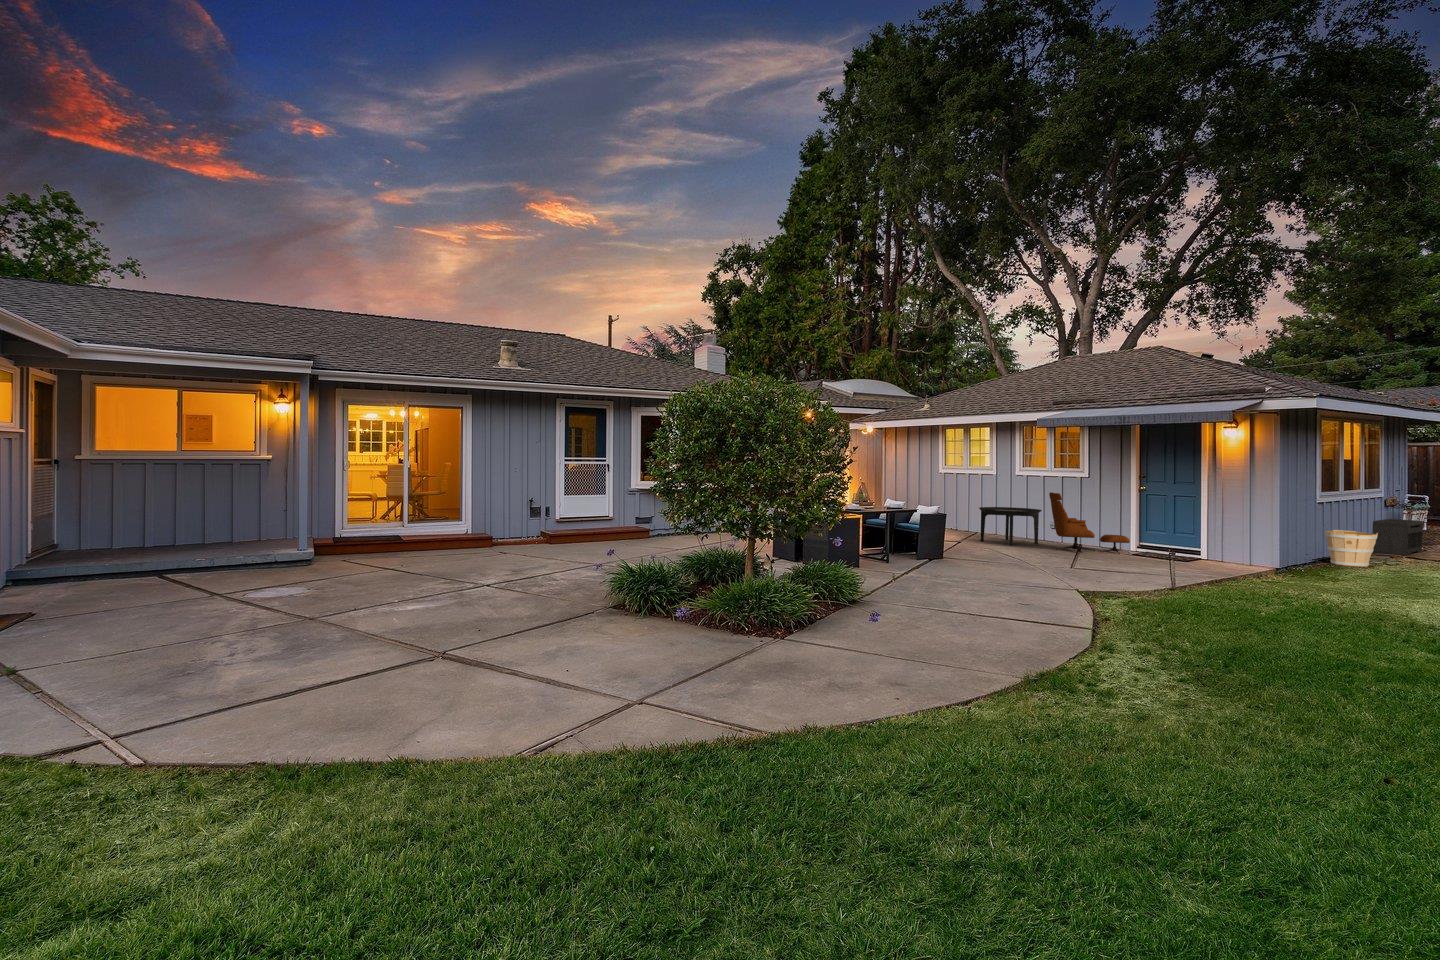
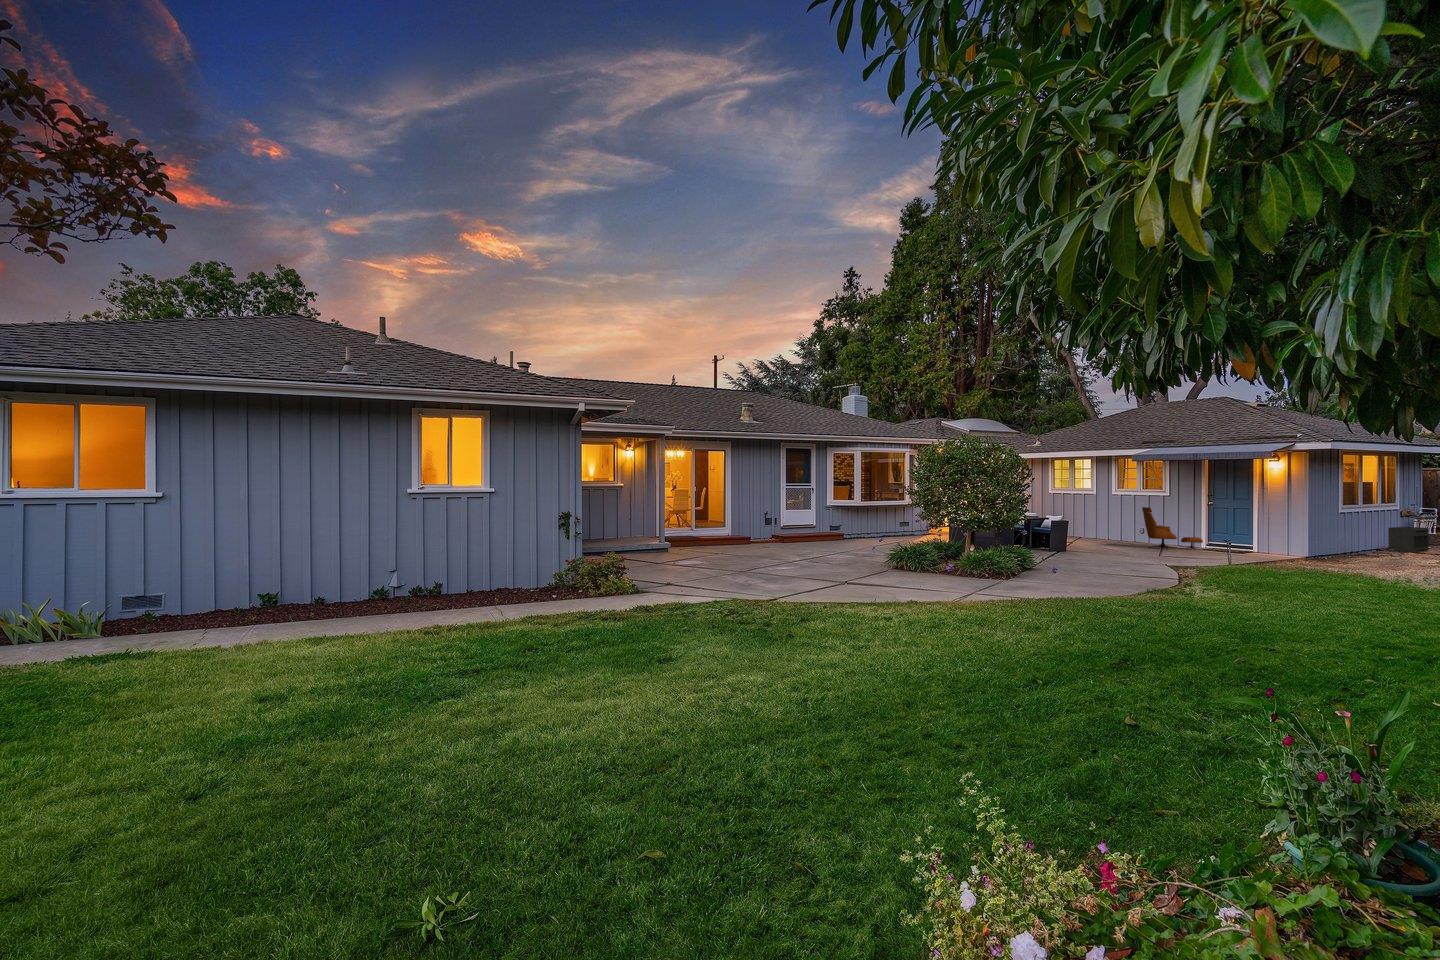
round table: present [979,507,1042,546] -> none [1087,519,1136,546]
wooden bucket: present [1324,530,1378,567] -> none [1344,532,1381,557]

